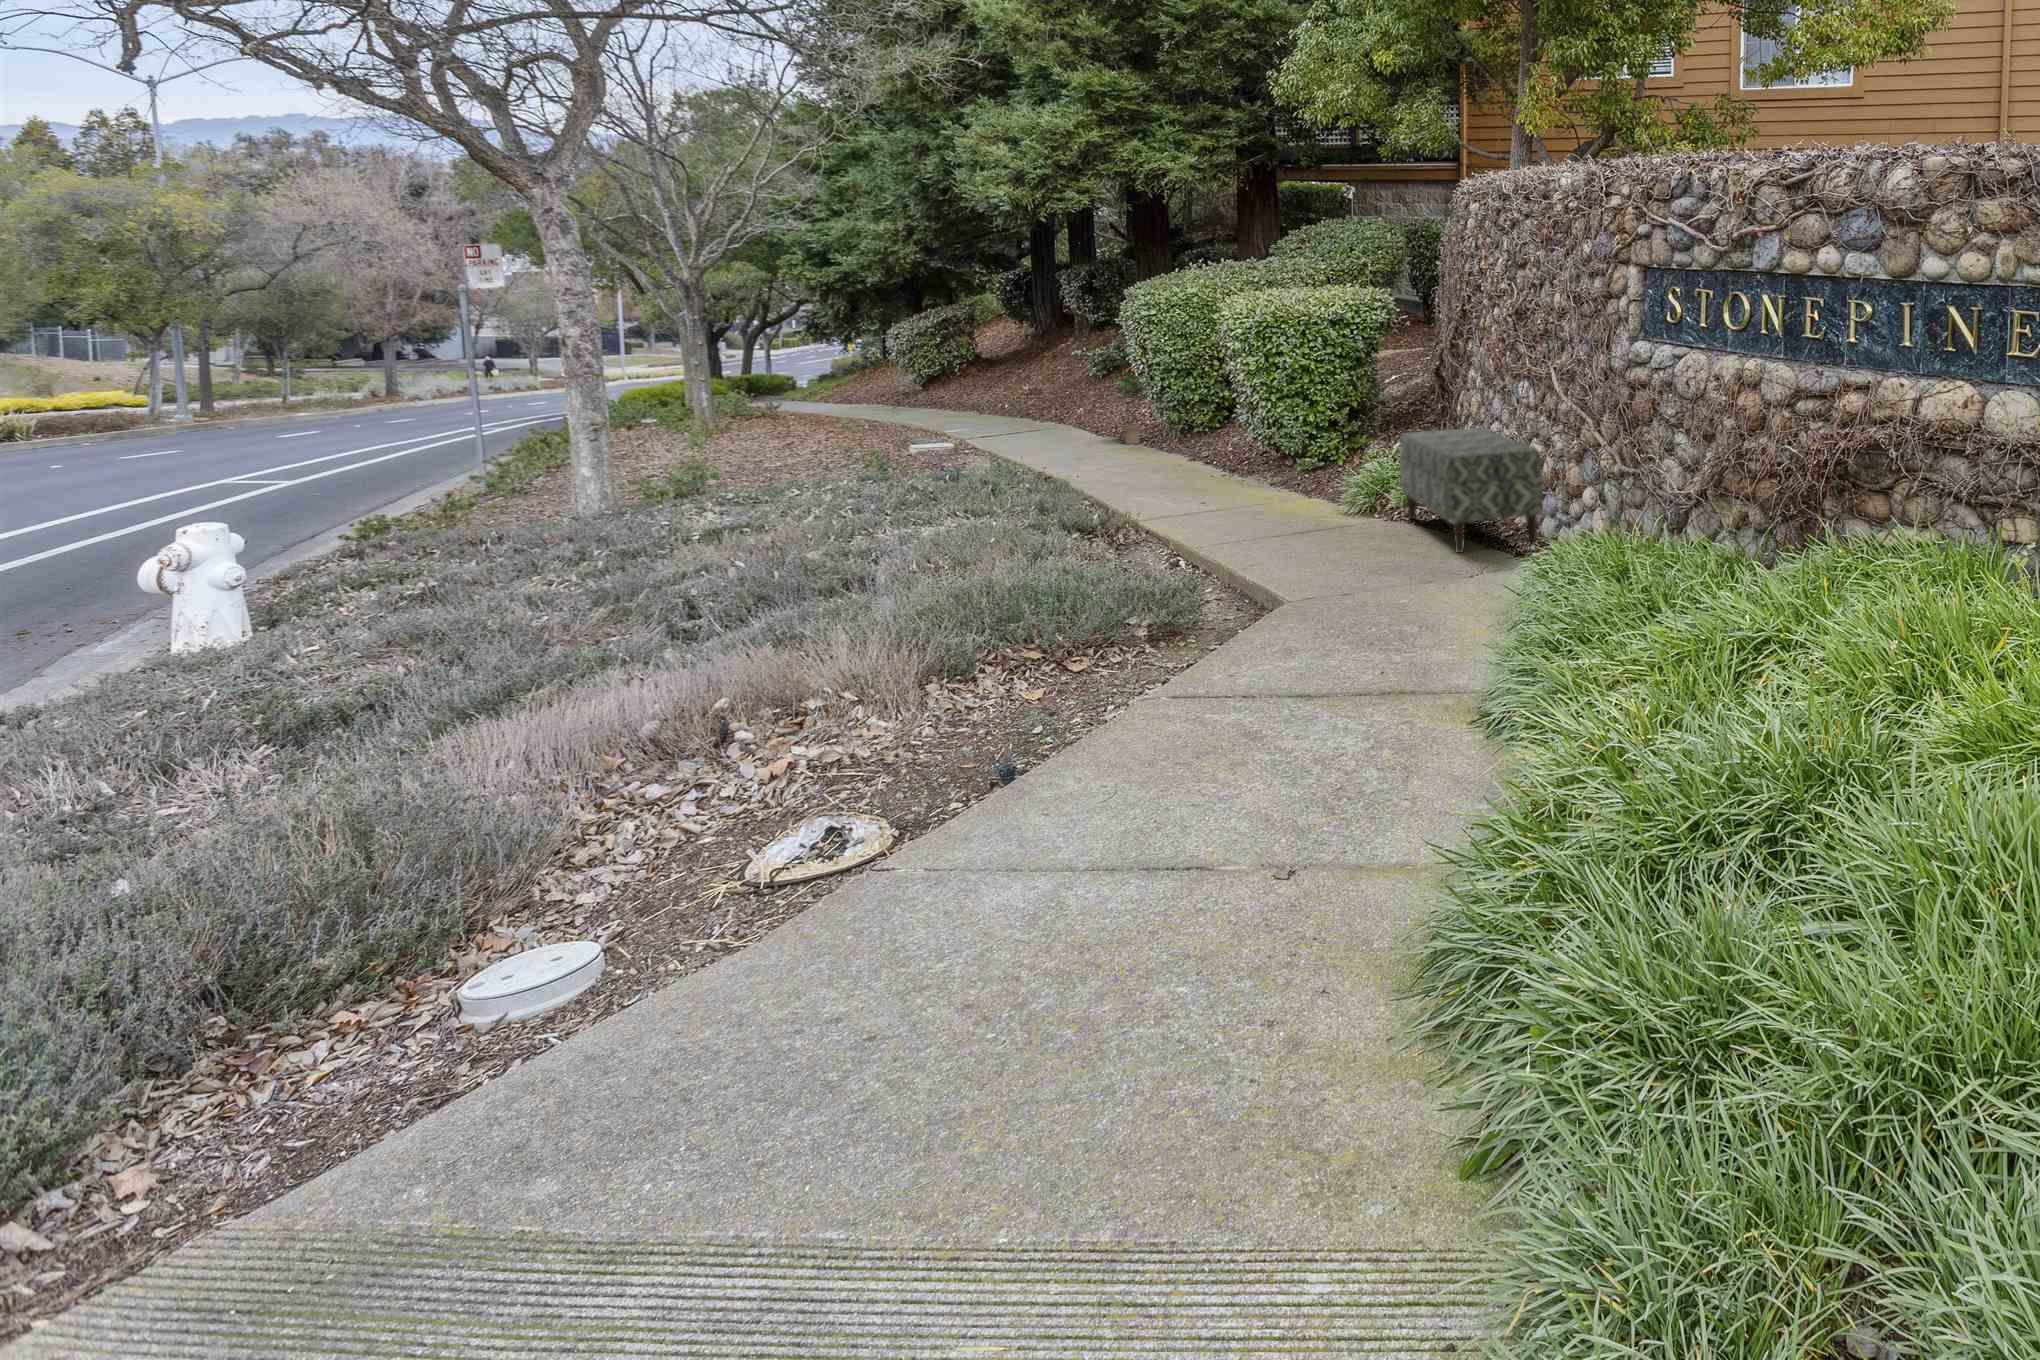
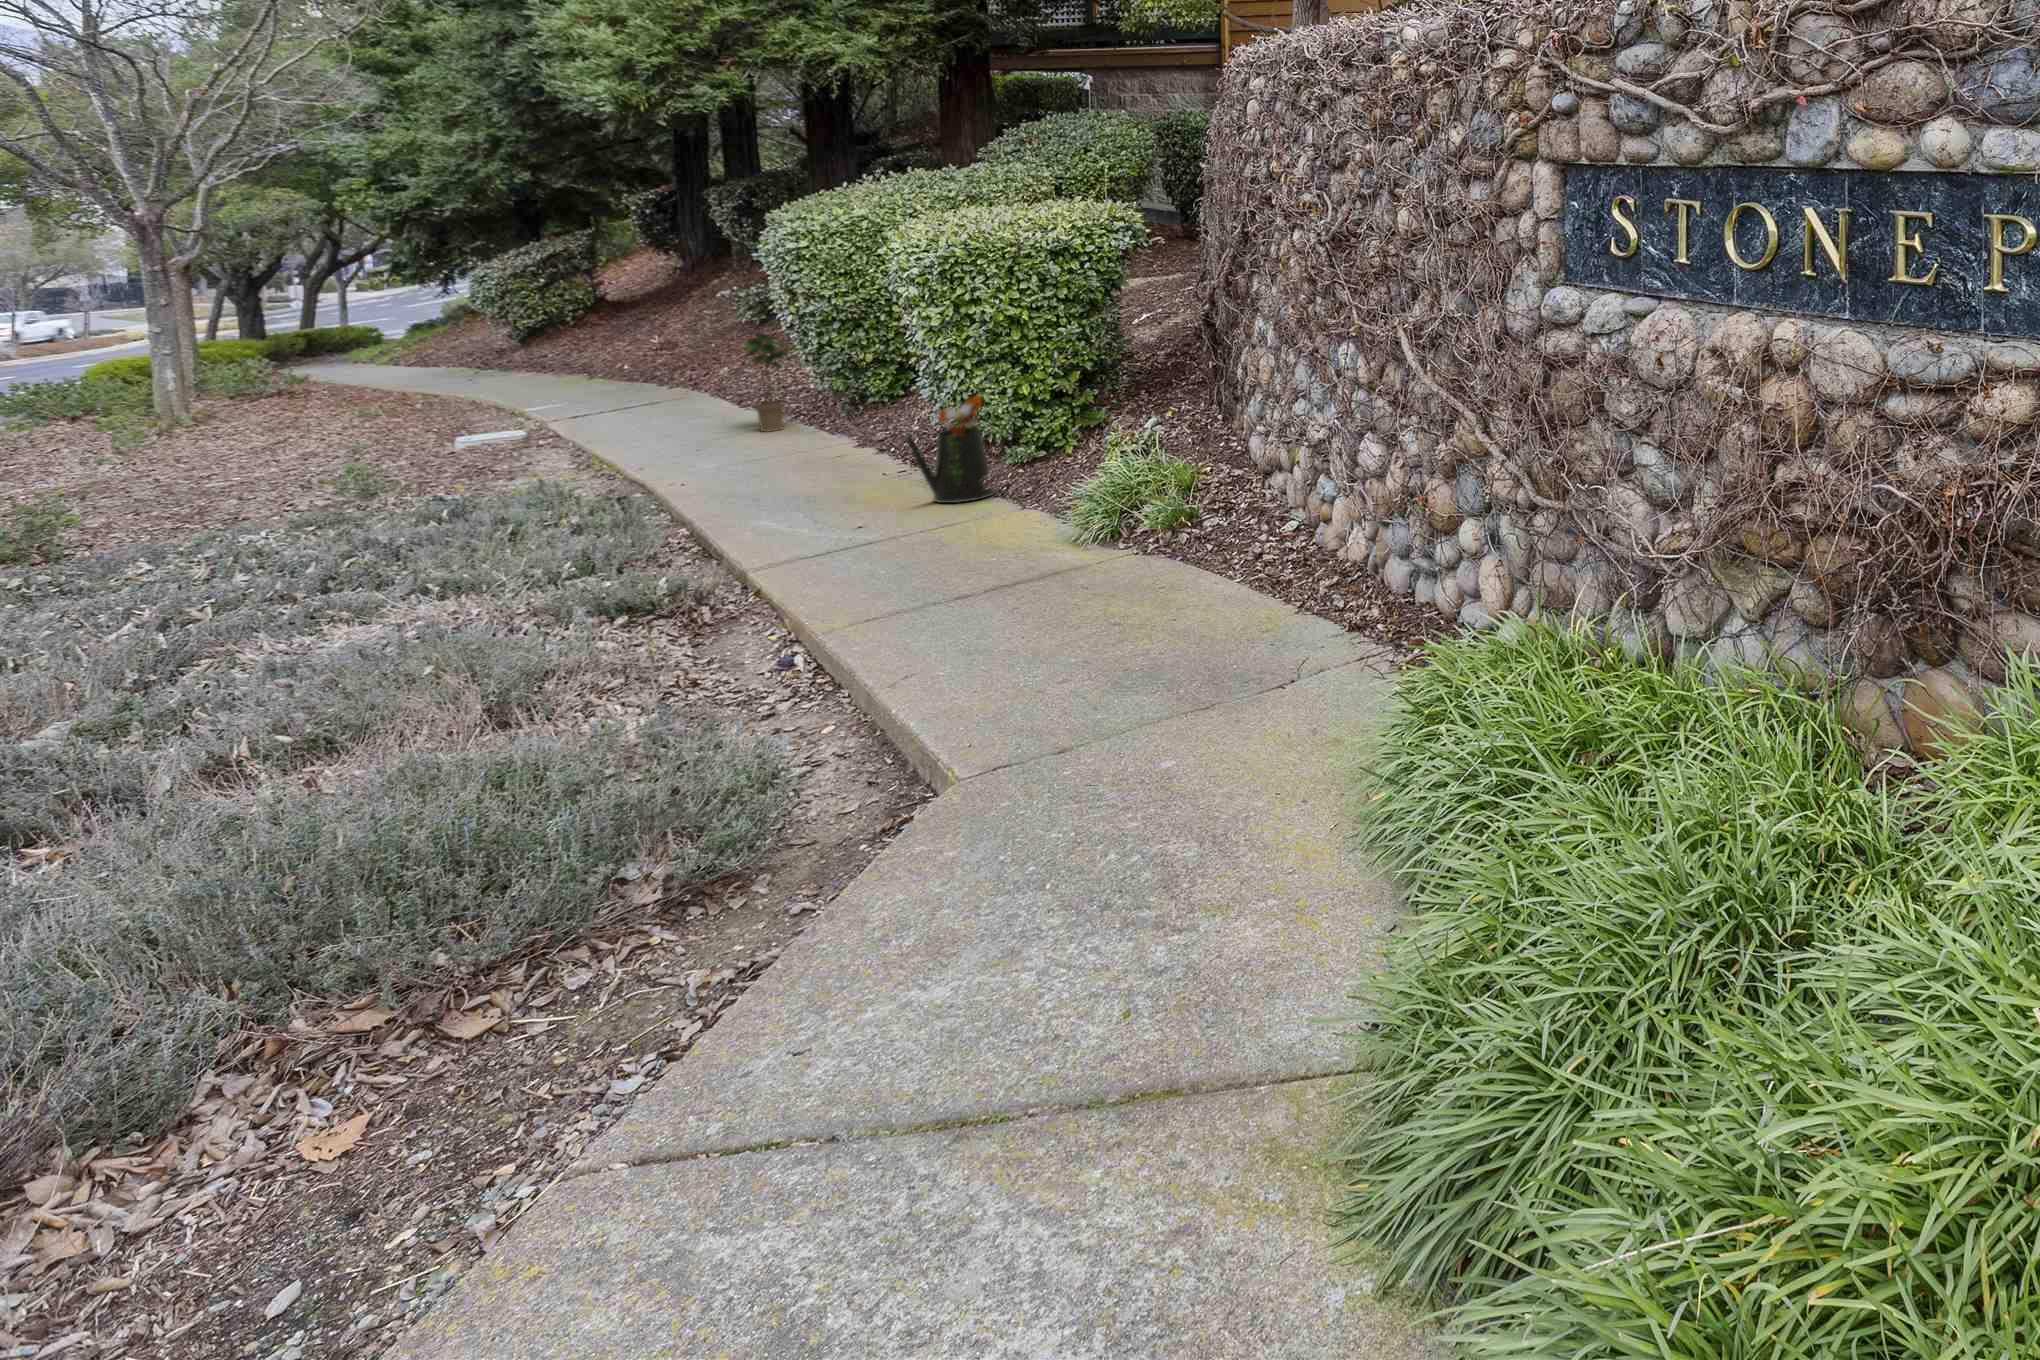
watering can: none [1233,414,1294,487] -> present [906,396,996,503]
bench: present [1400,427,1543,553] -> none [1163,411,1398,626]

